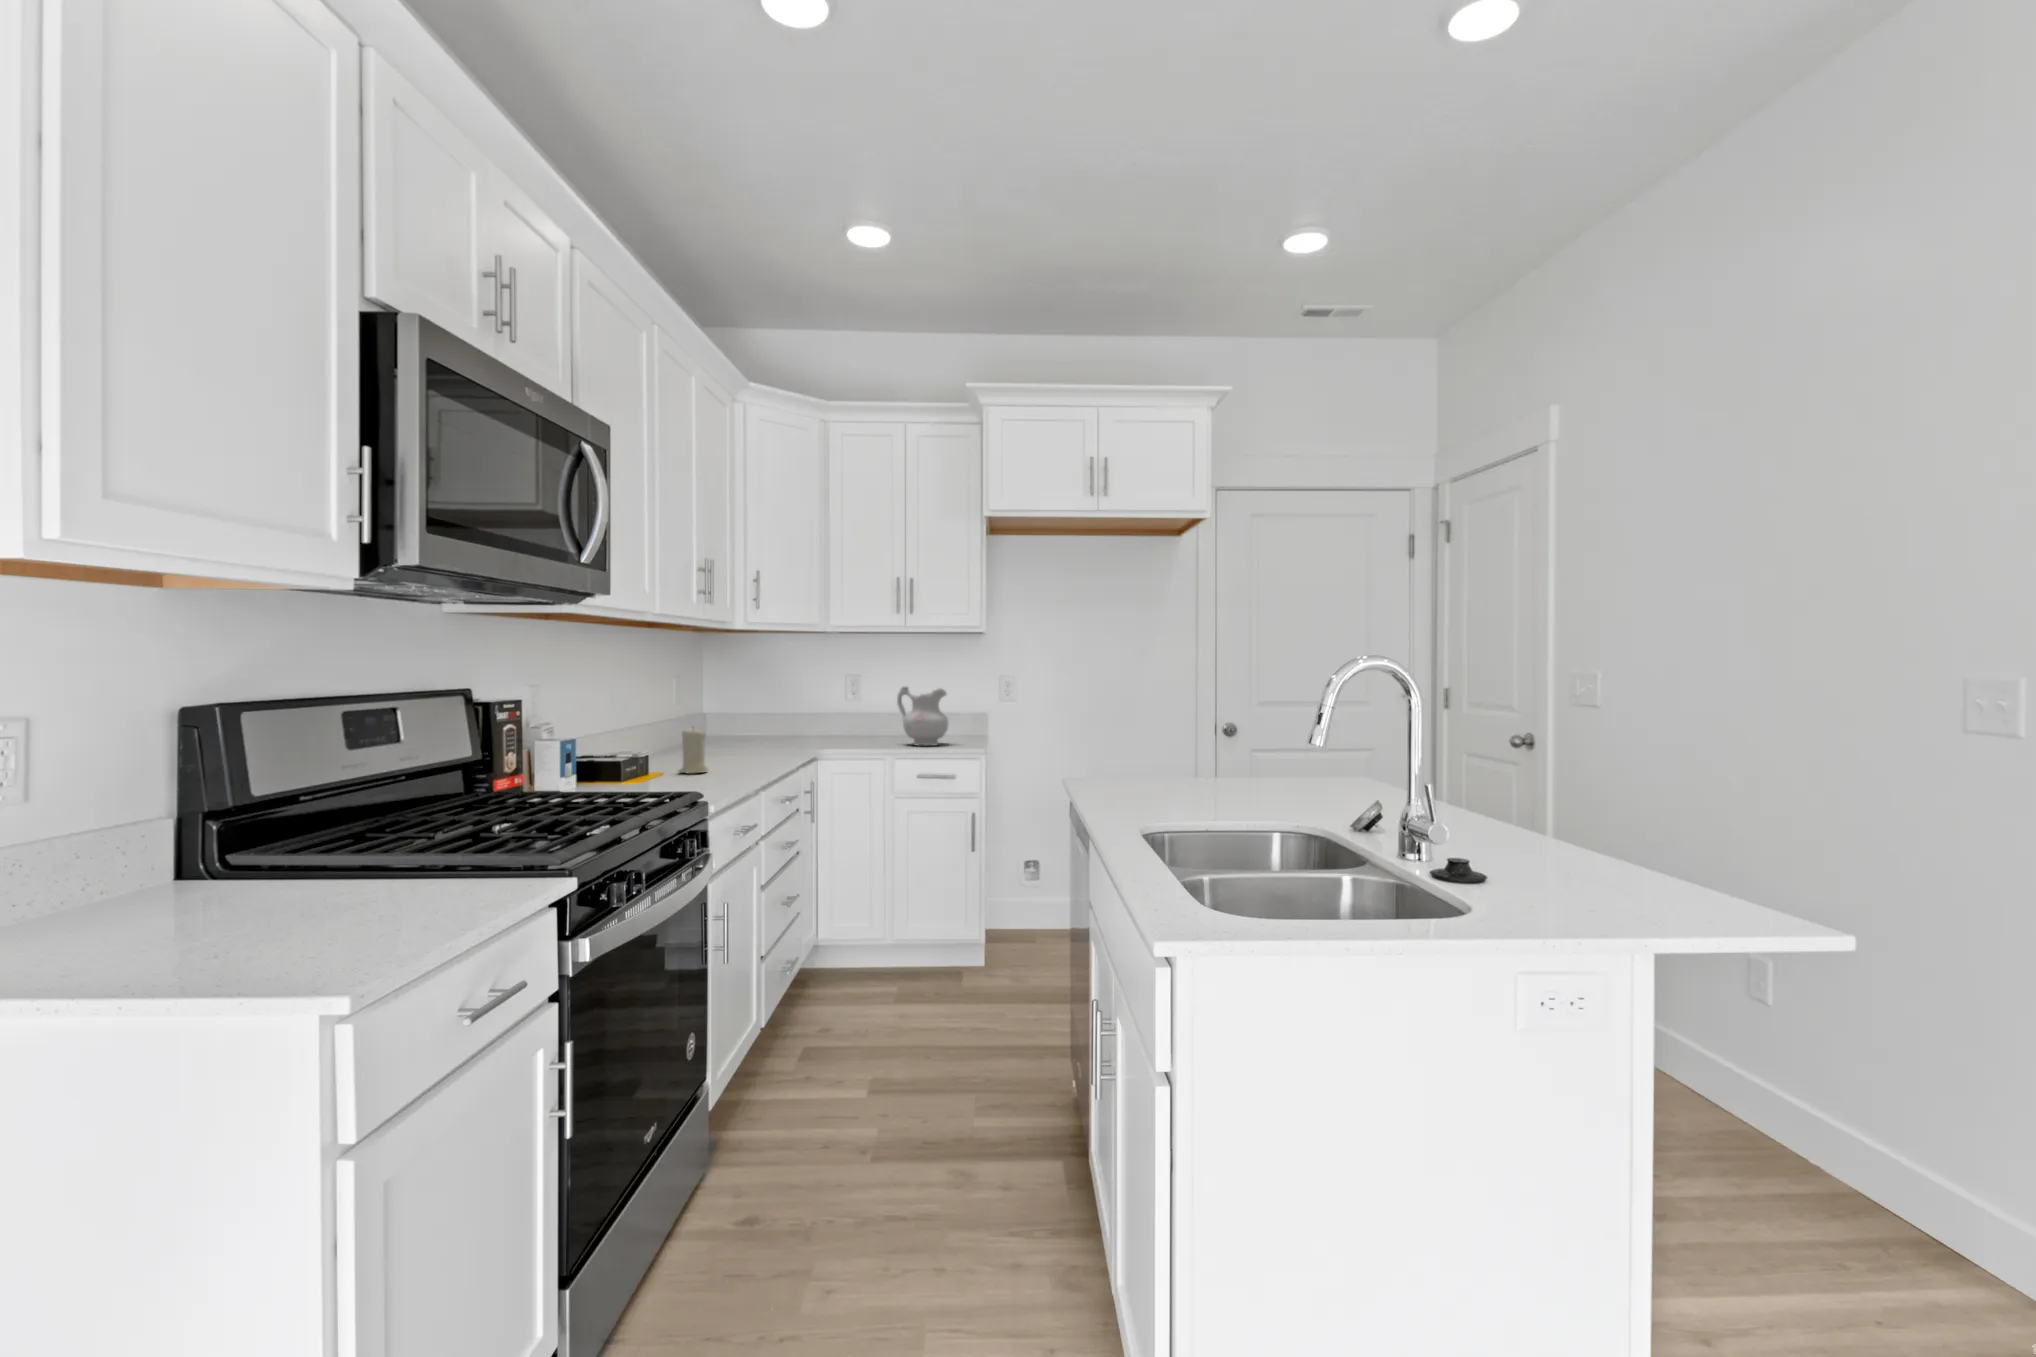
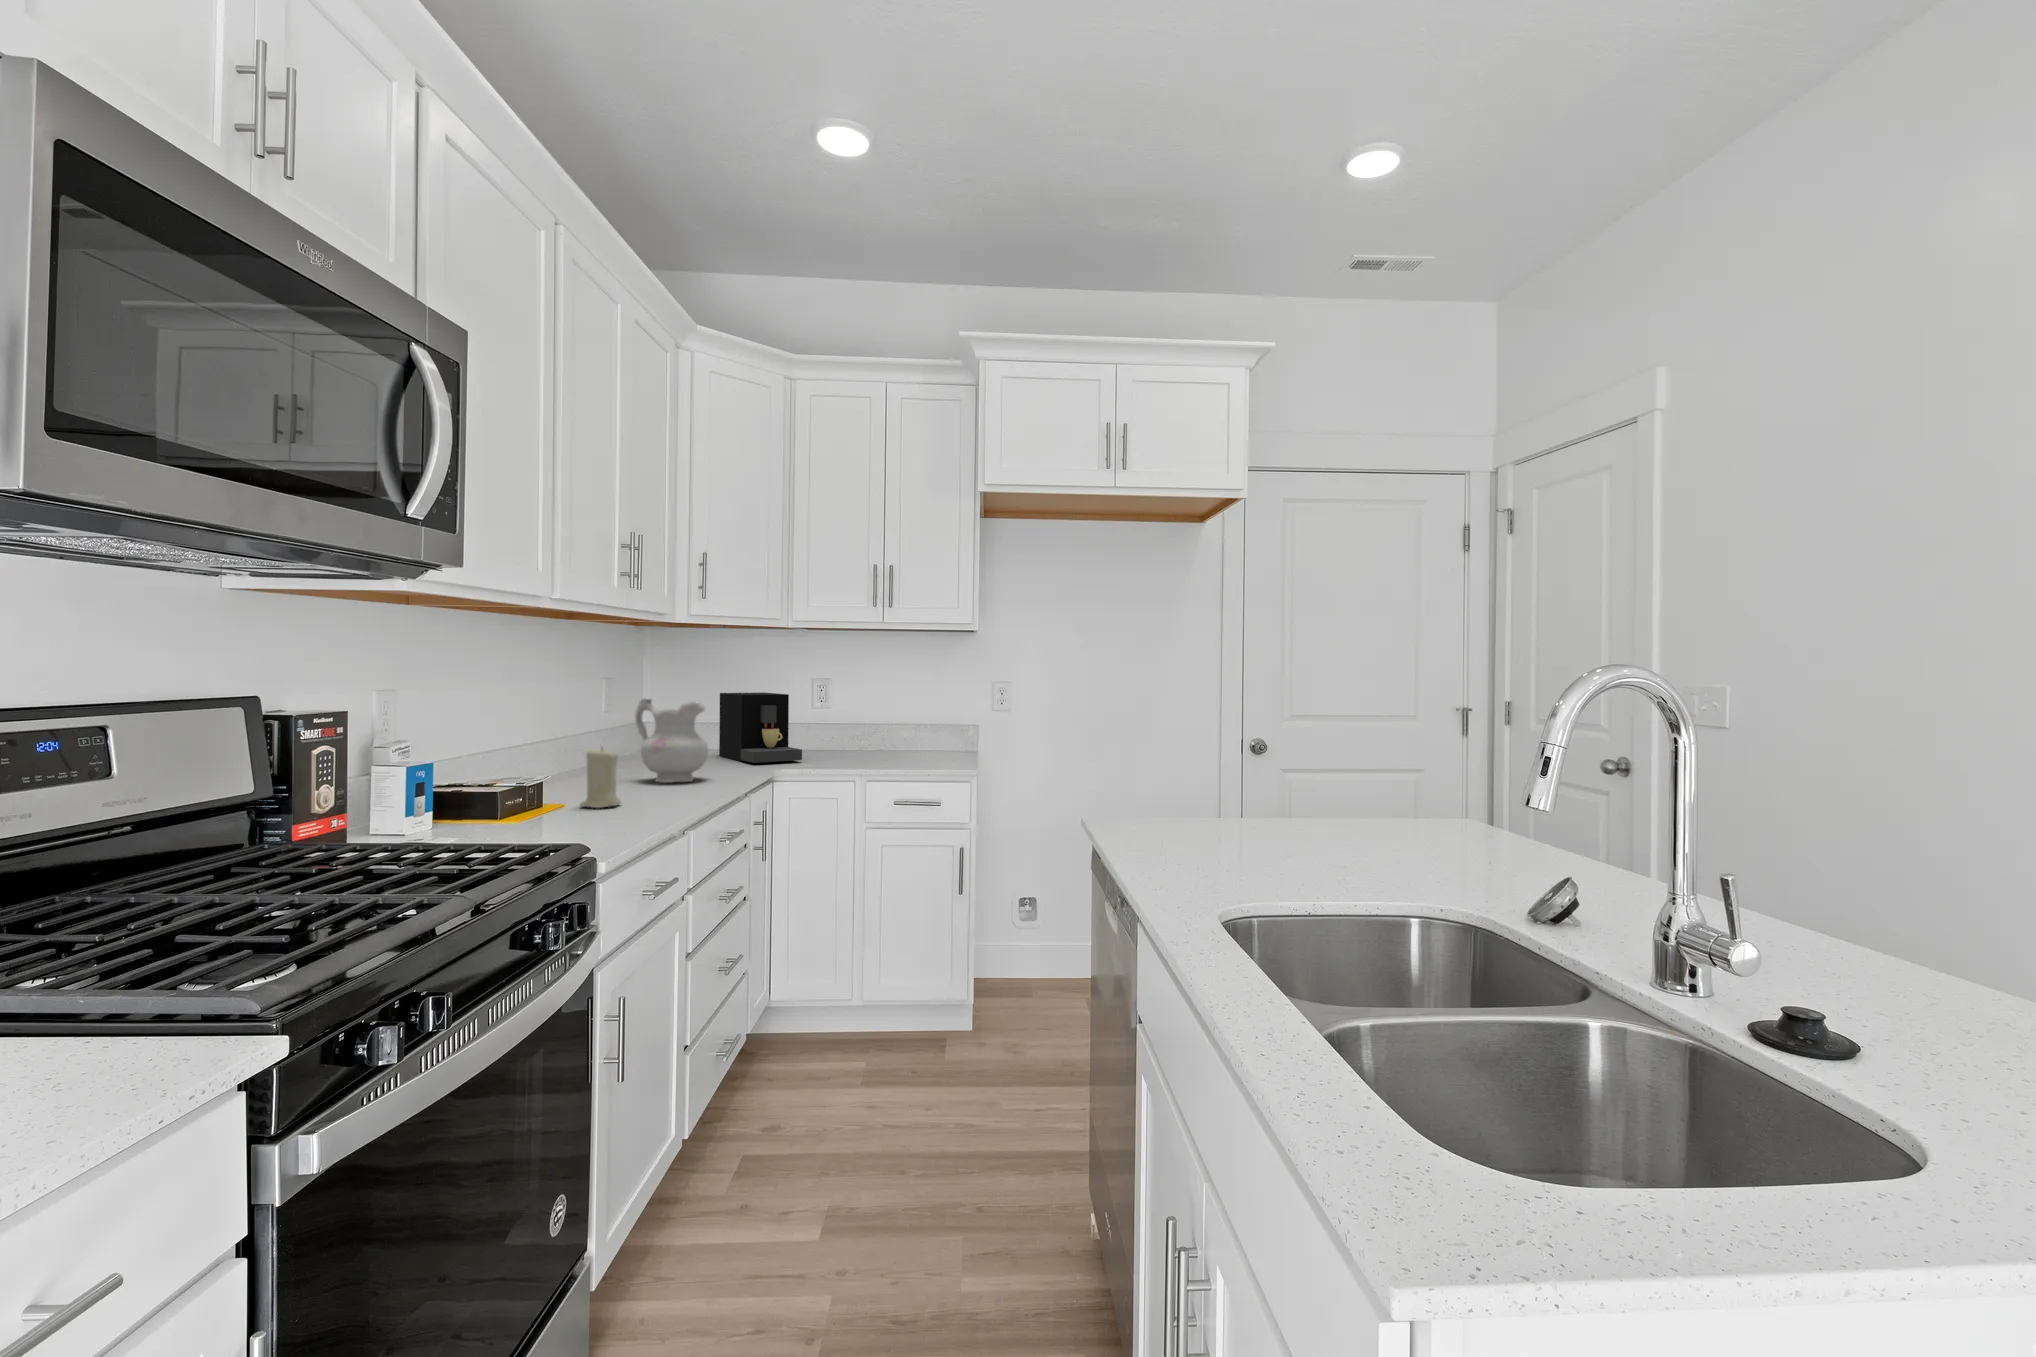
coffee maker: none [775,686,844,743] -> present [719,693,802,763]
ceramic pitcher: present [897,687,948,746] -> present [635,699,708,782]

